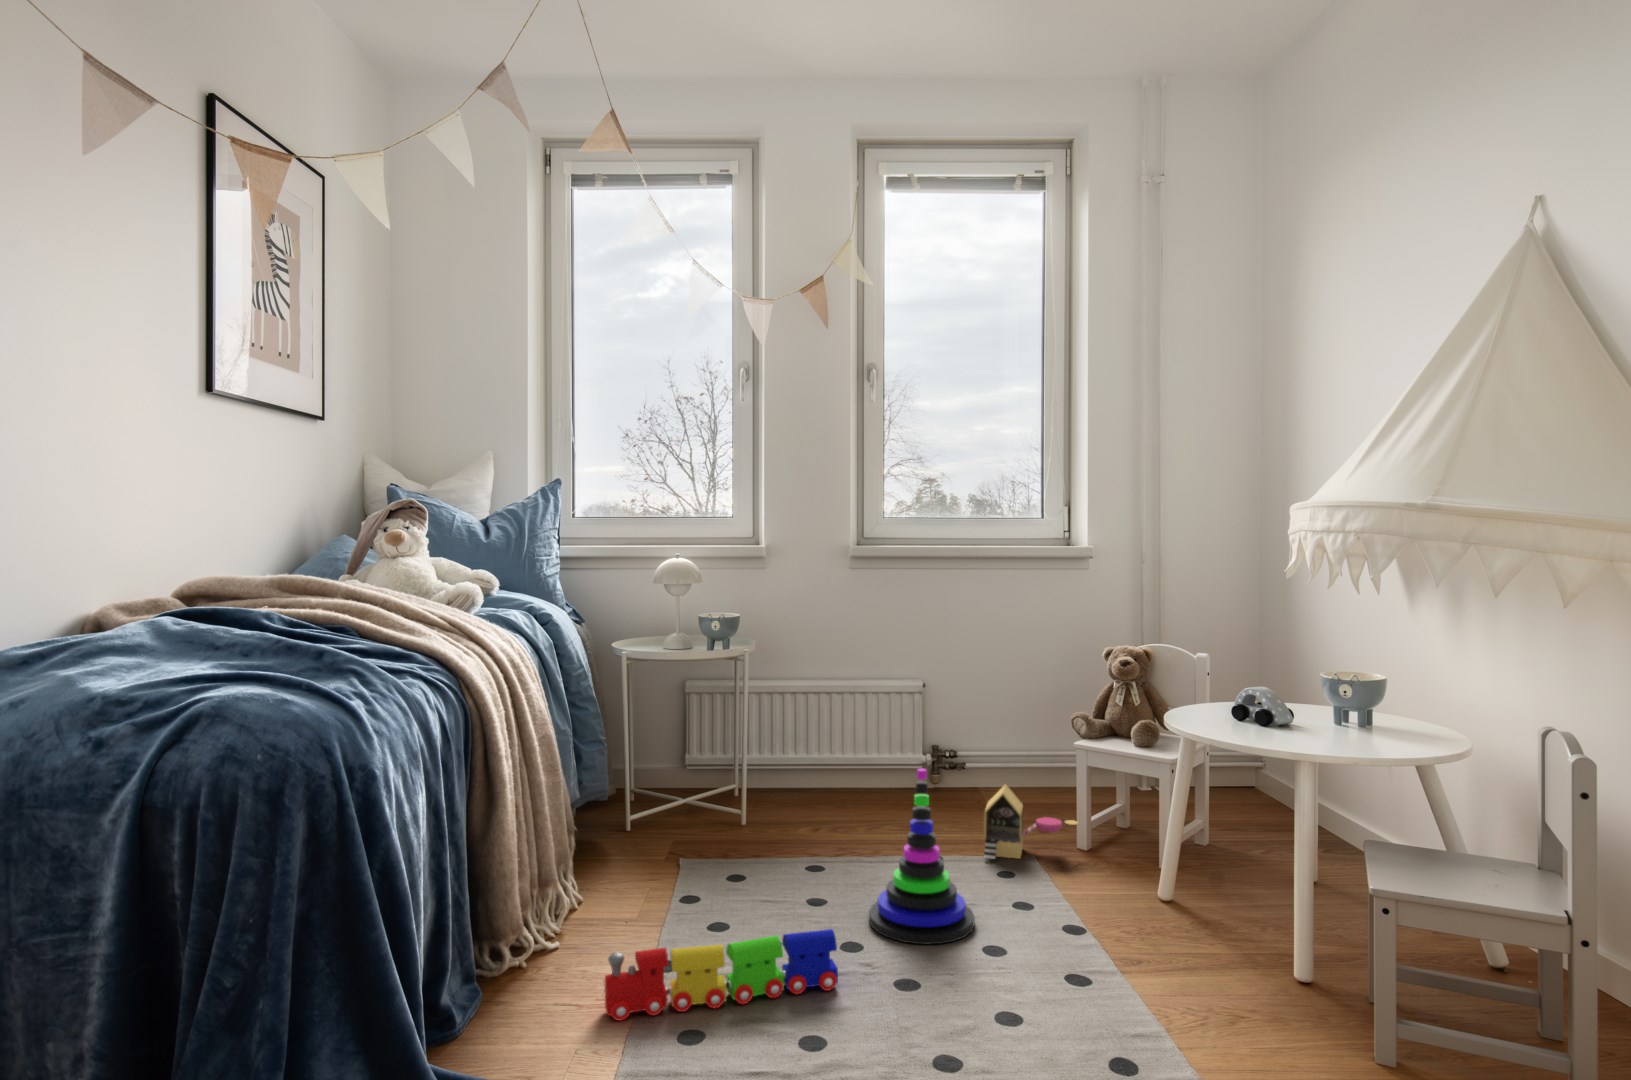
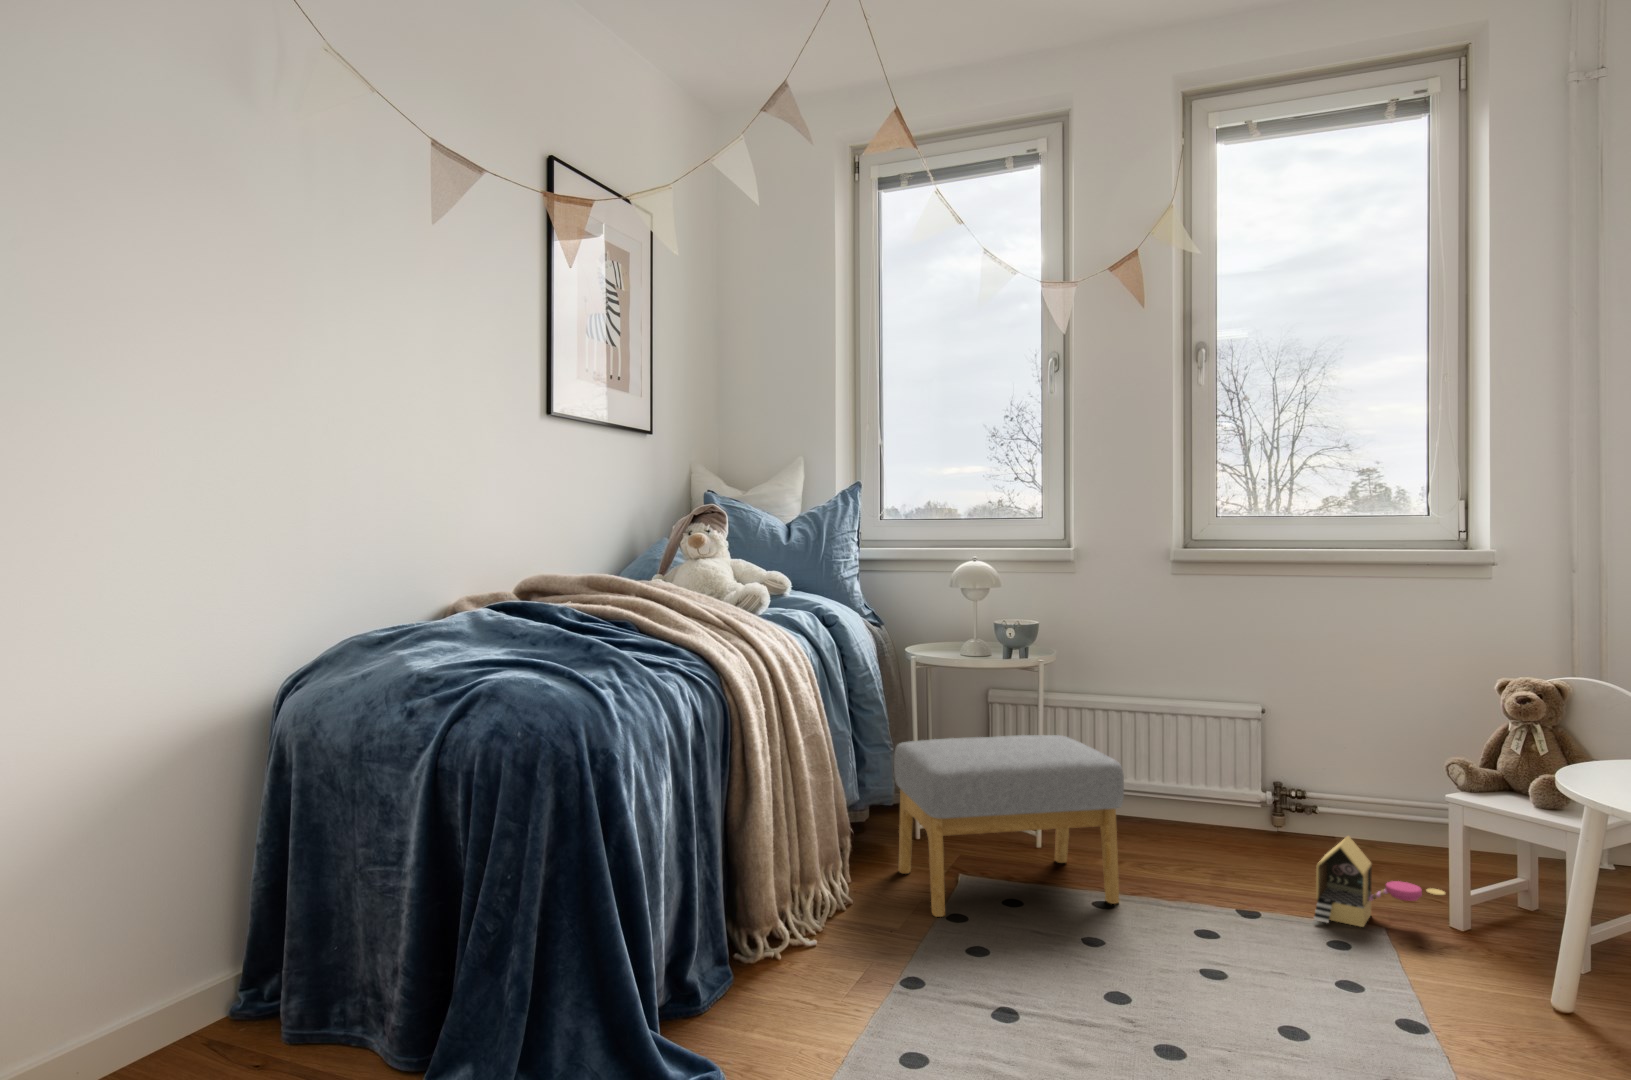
footstool: none [614,718,831,901] -> present [894,735,1124,917]
stacking toy: present [869,768,975,944] -> none [1148,806,1277,1010]
toy train: present [604,929,838,1021] -> none [839,959,1089,1038]

